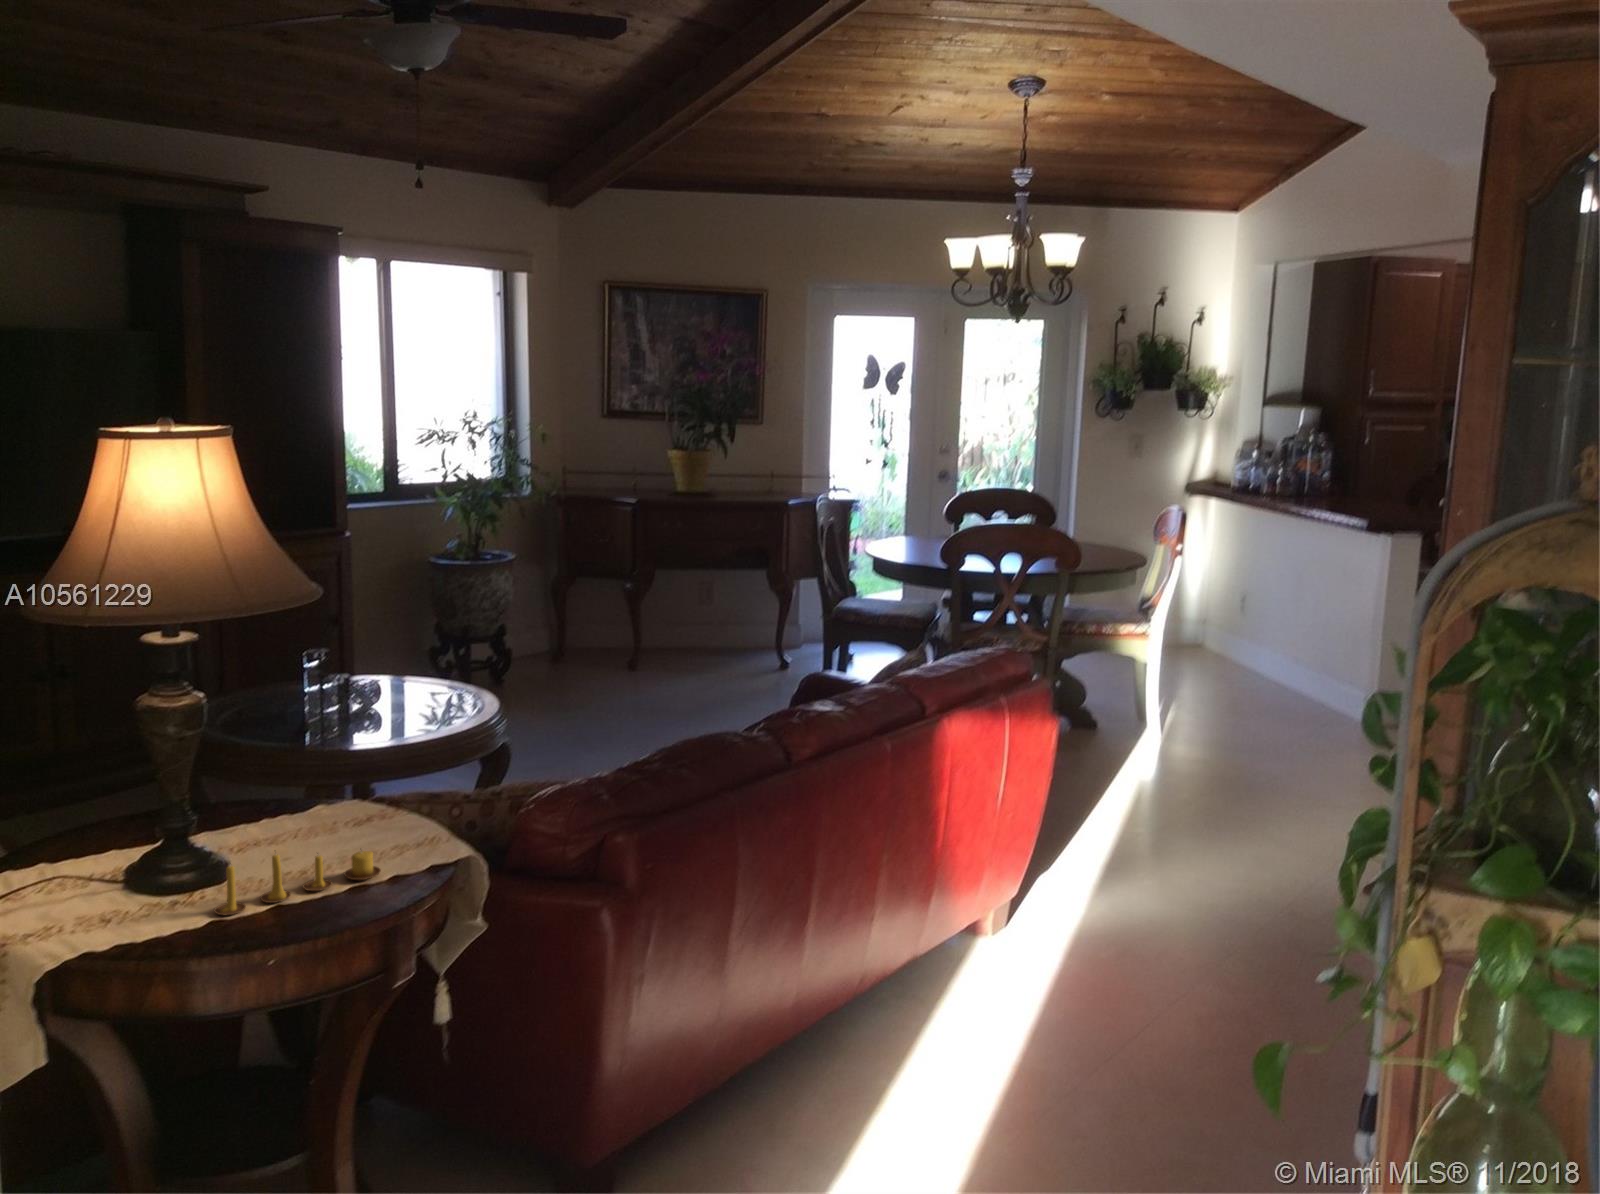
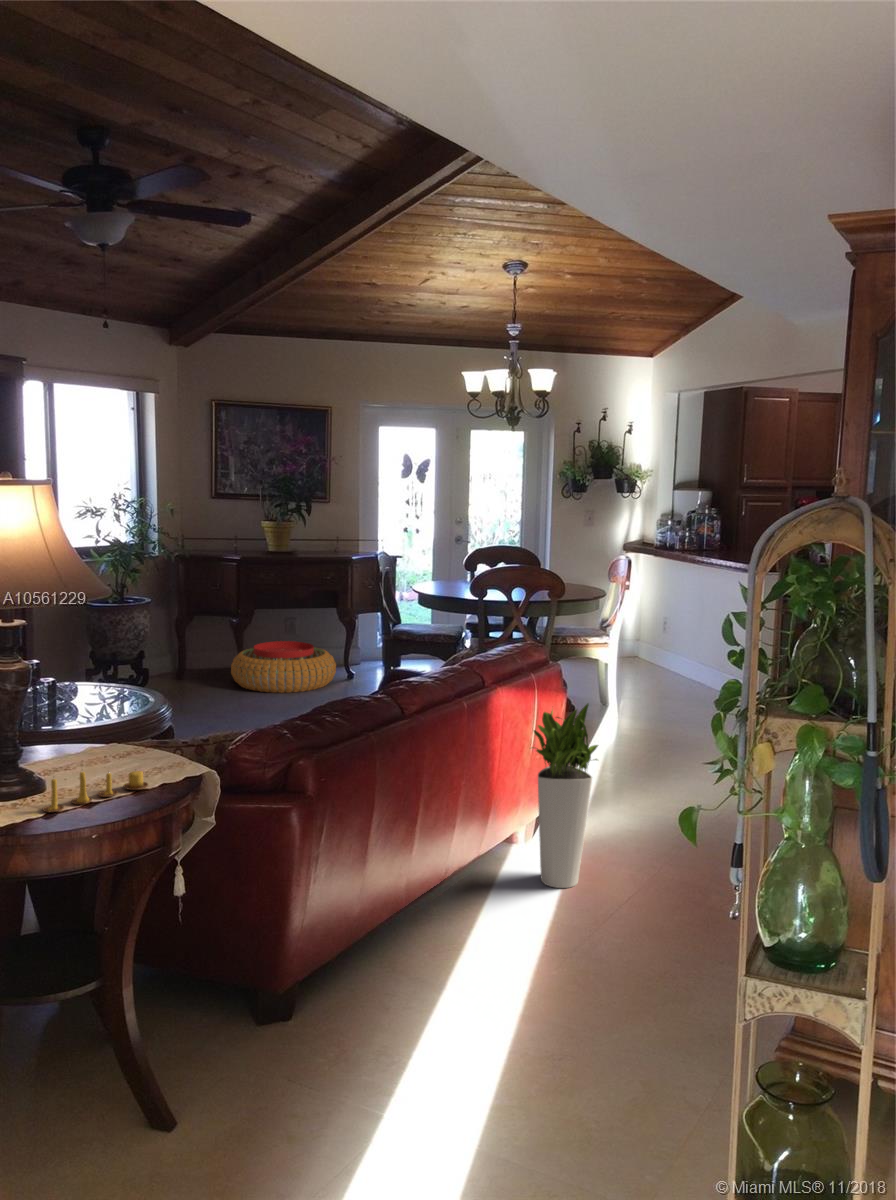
pouf: none [624,616,767,688] -> present [231,641,336,693]
planter: none [995,735,1102,1013] -> present [533,704,598,888]

